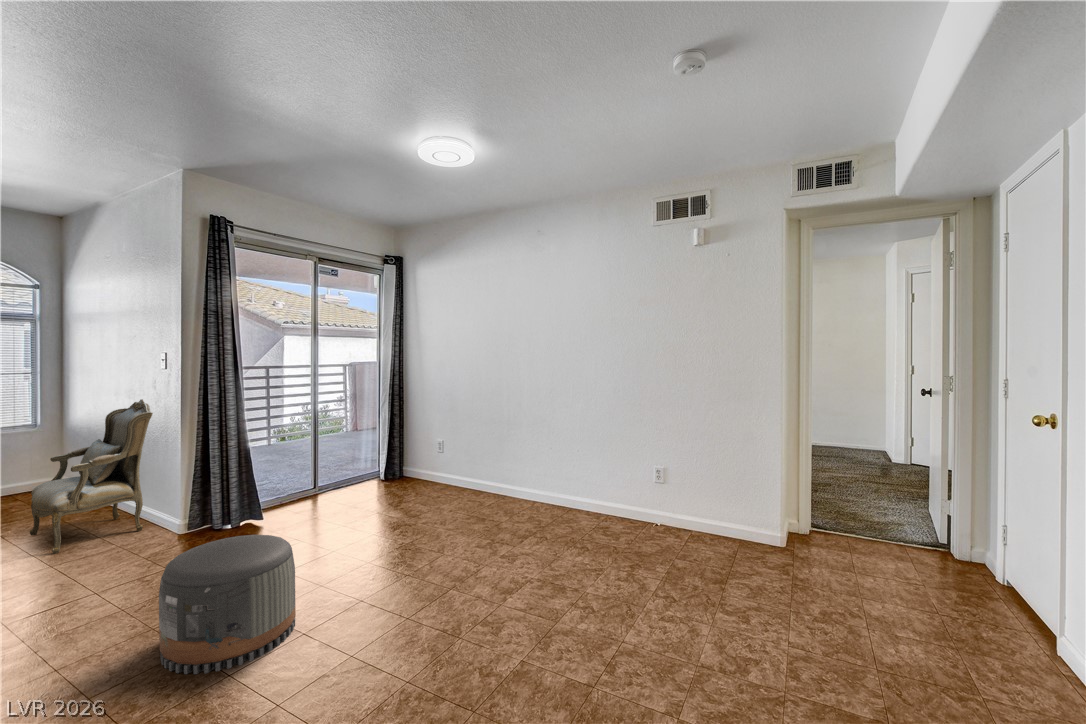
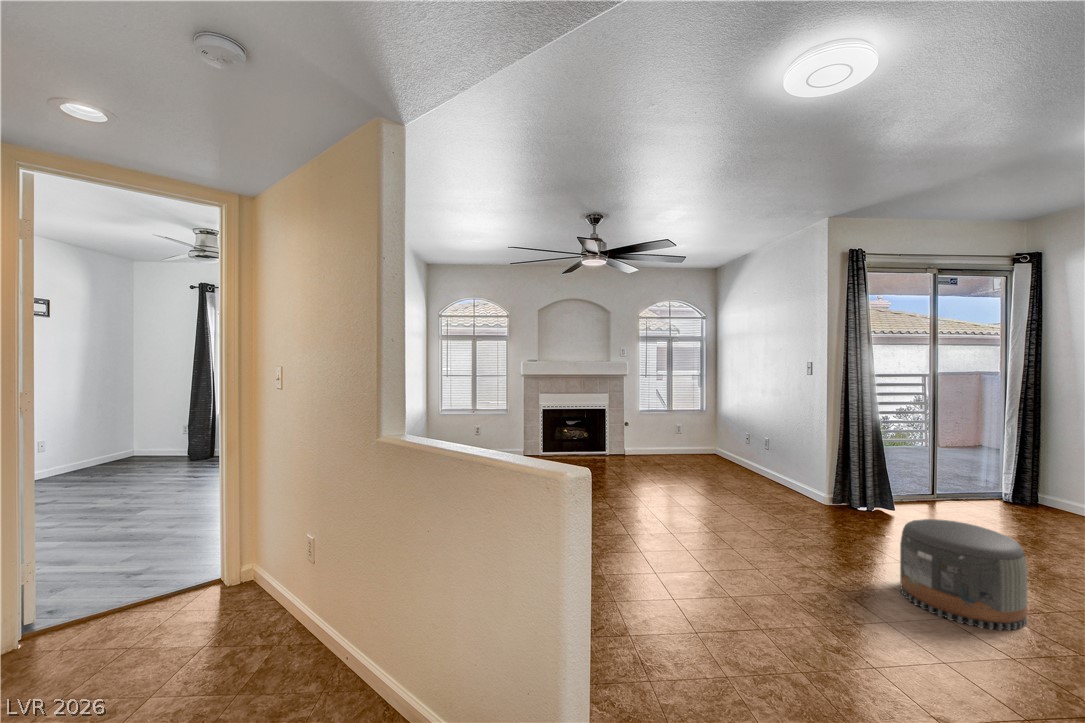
armchair: present [30,399,153,554] -> none [719,397,799,497]

